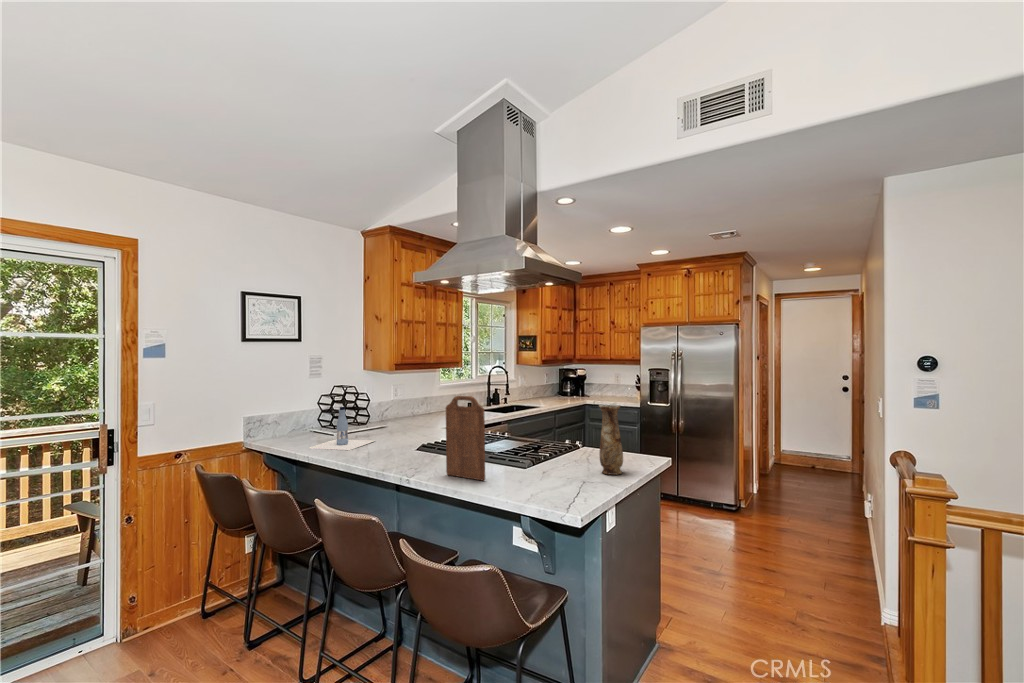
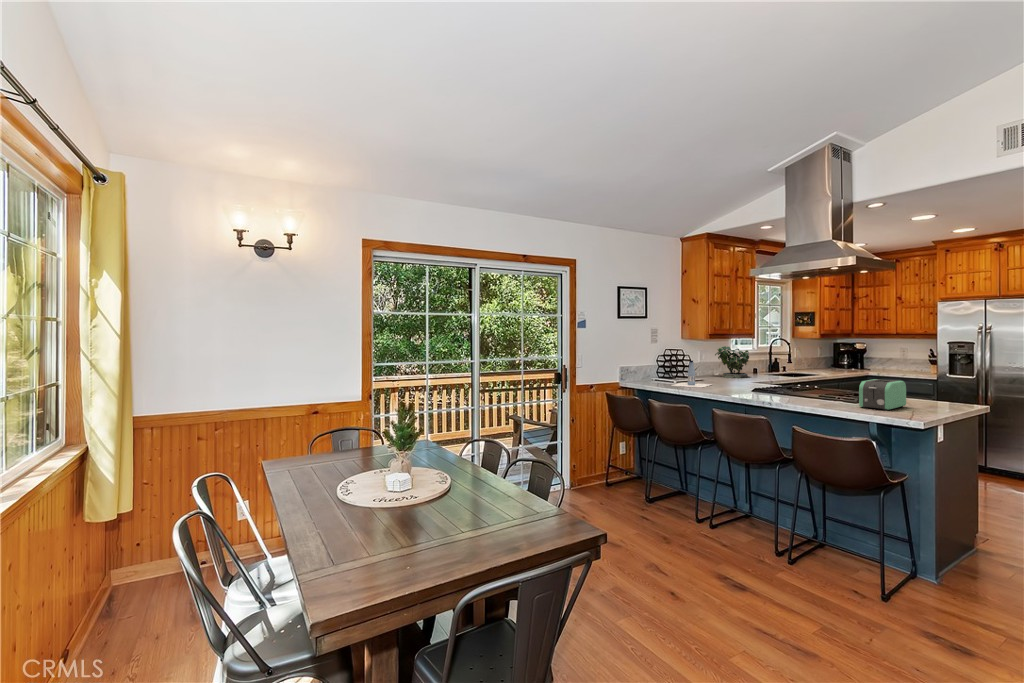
potted plant: none [407,377,452,423] -> present [715,346,750,378]
cutting board: present [446,396,485,480] -> none [794,349,828,403]
vase: present [599,404,623,475] -> none [920,358,942,407]
toaster: none [519,439,581,493] -> present [859,379,906,410]

